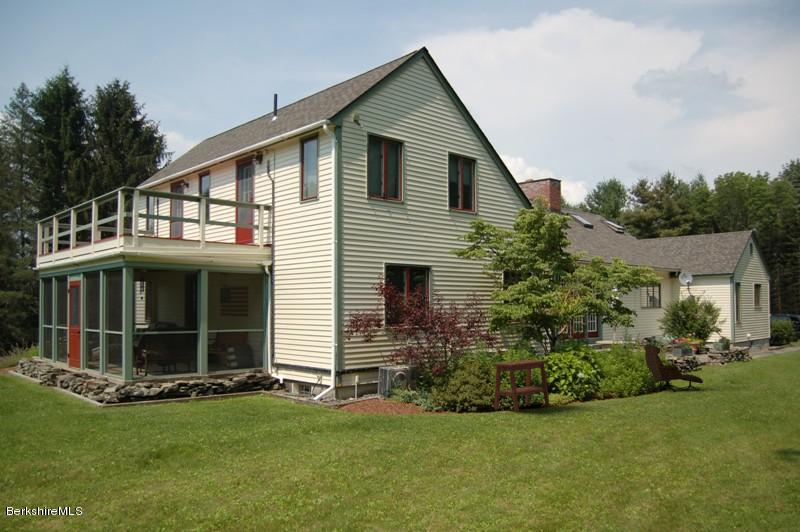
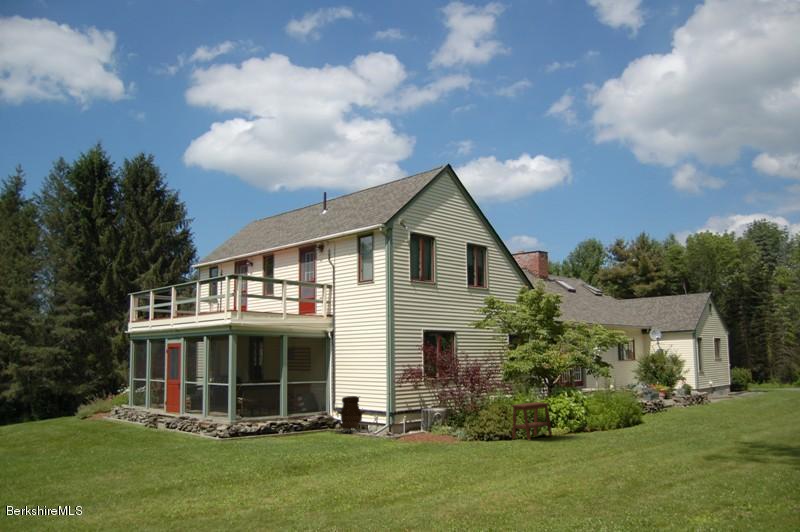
lounge chair: present [644,344,703,392] -> present [338,396,365,432]

